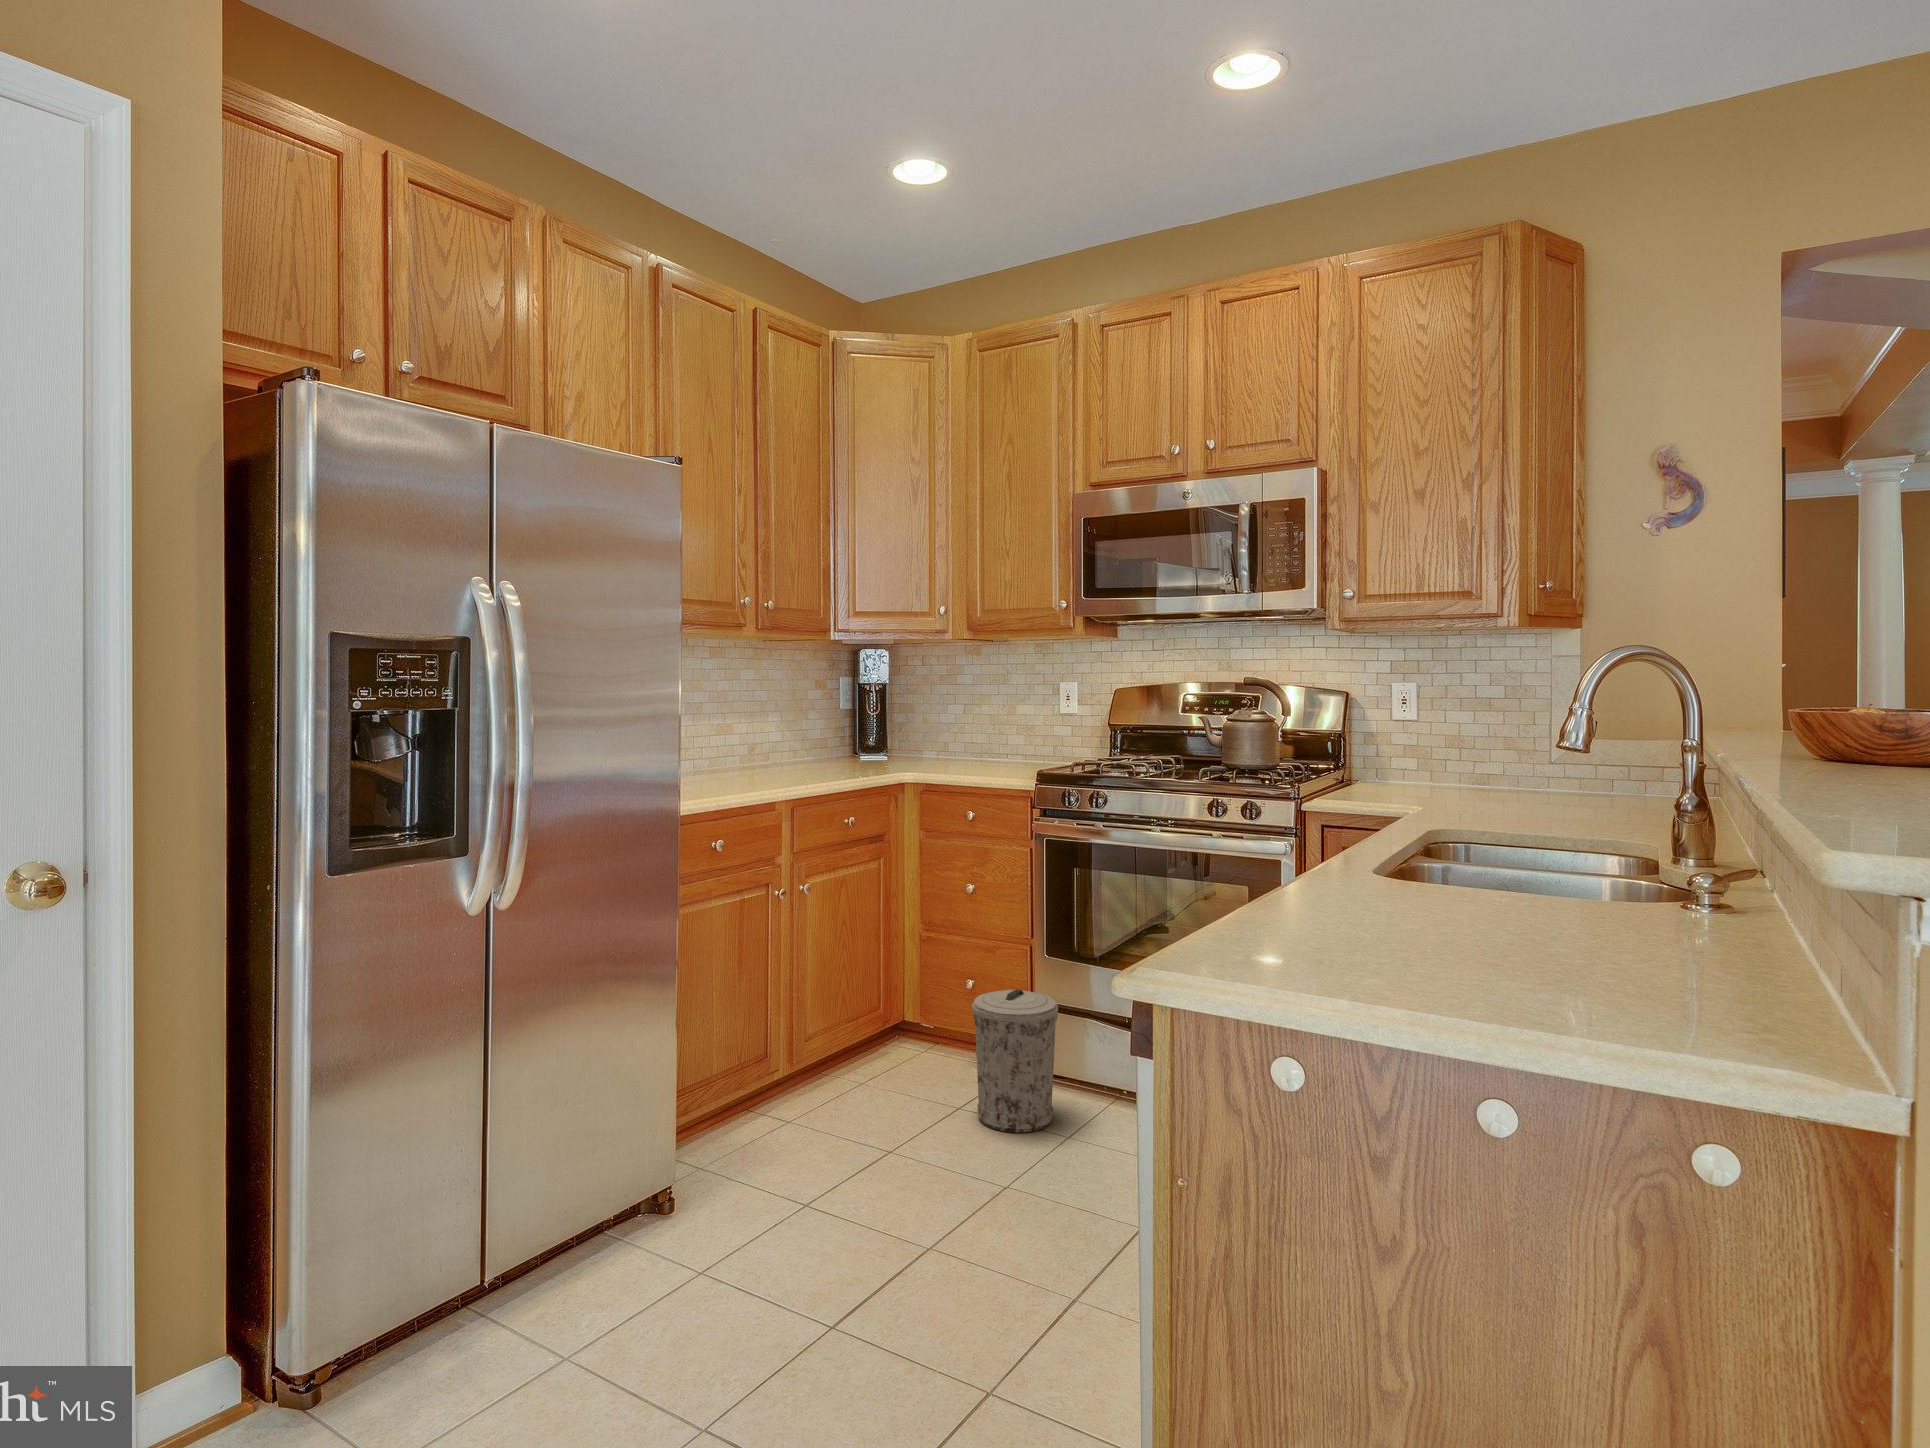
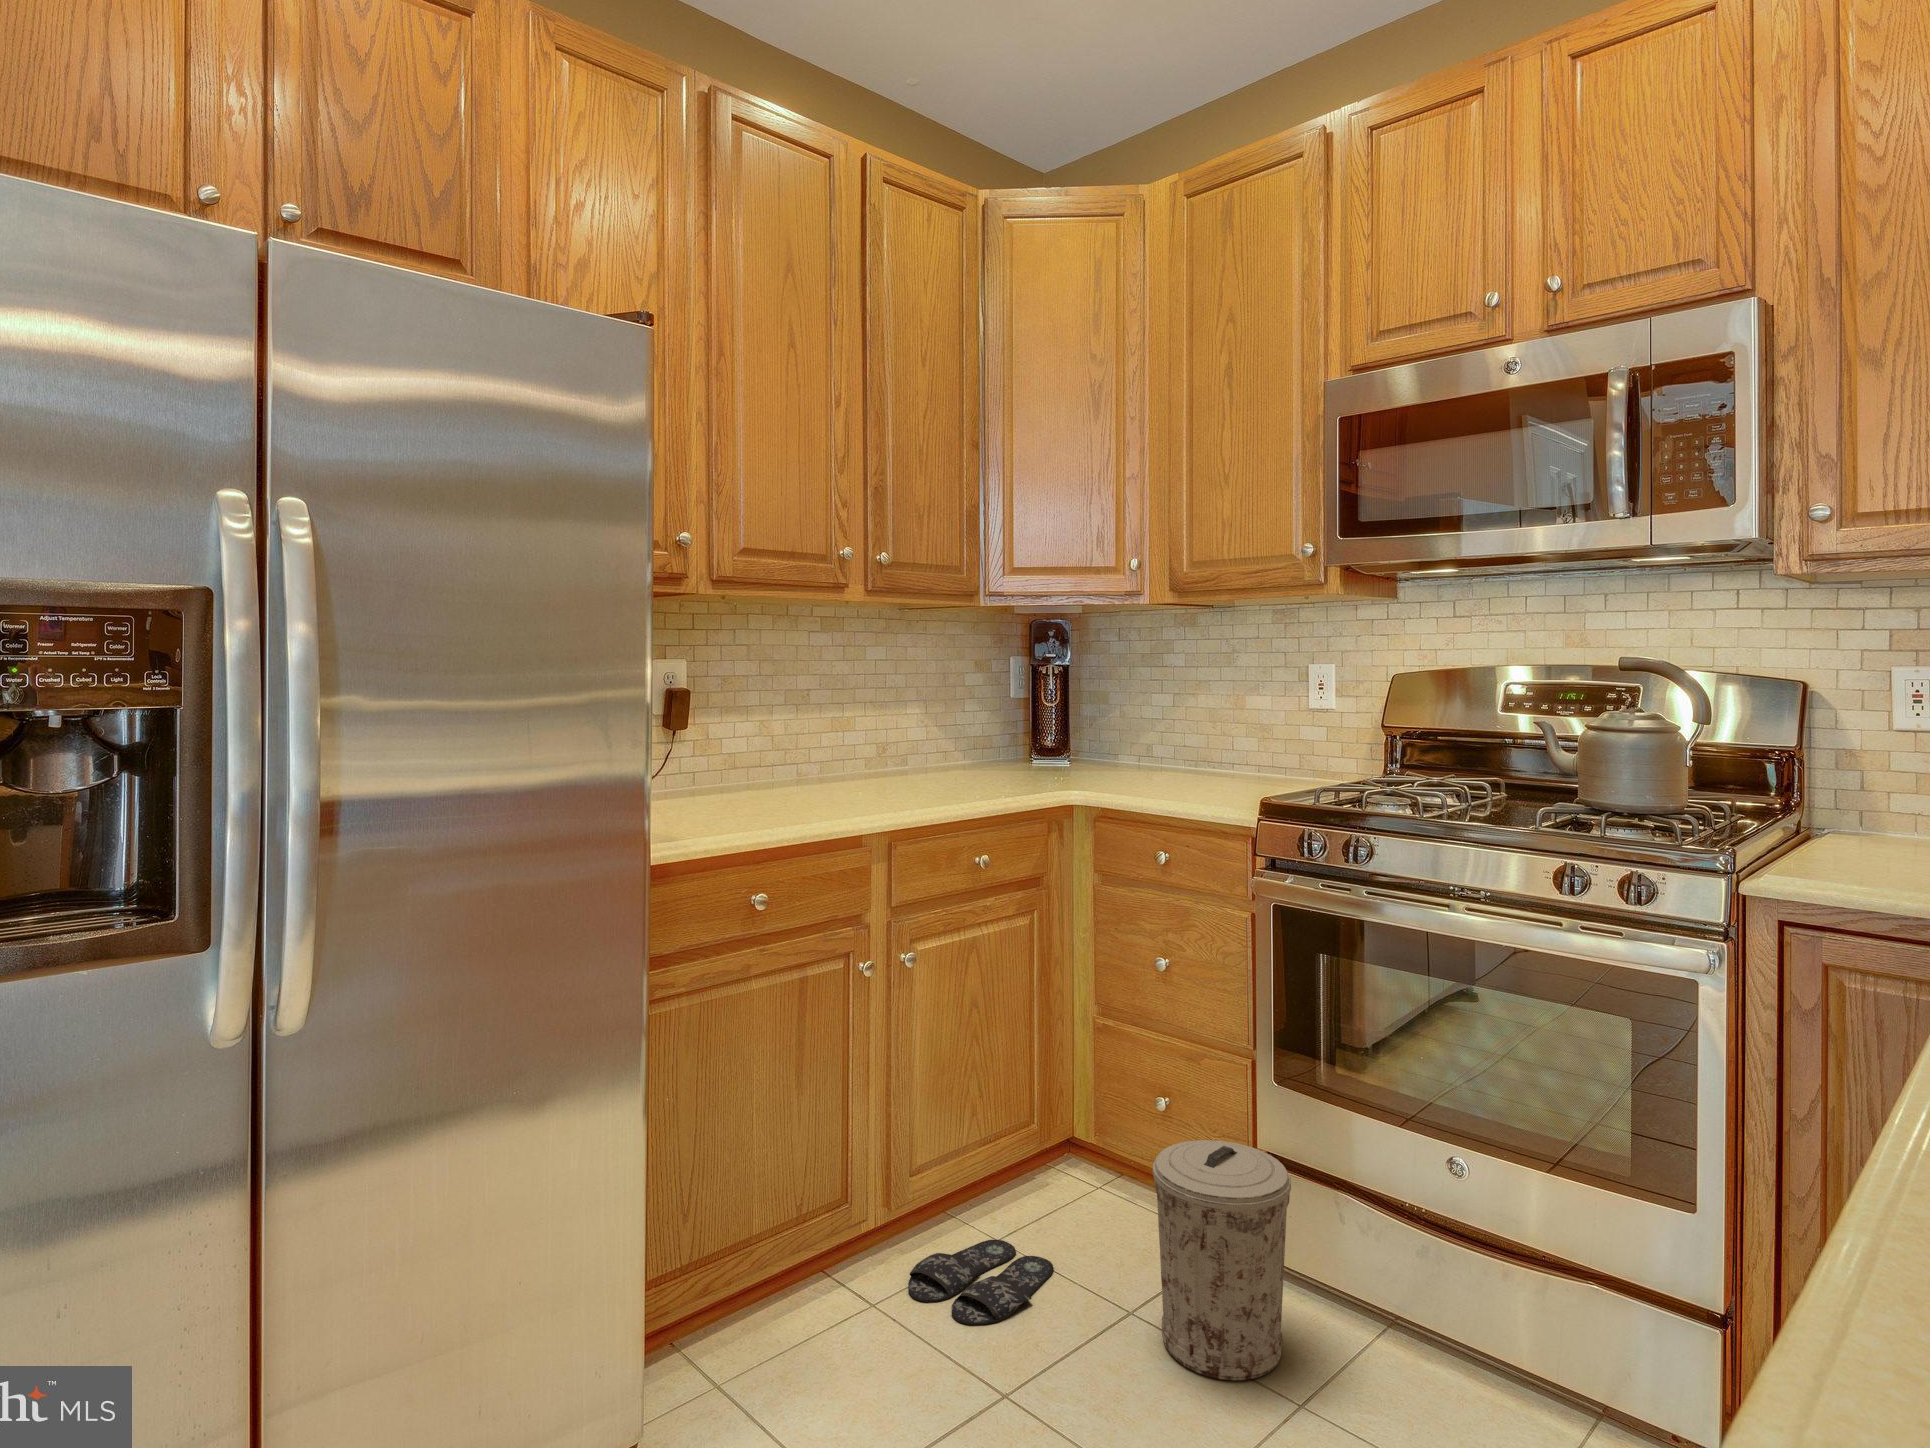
slippers: none [805,1080,901,1123] -> present [908,1240,1054,1325]

